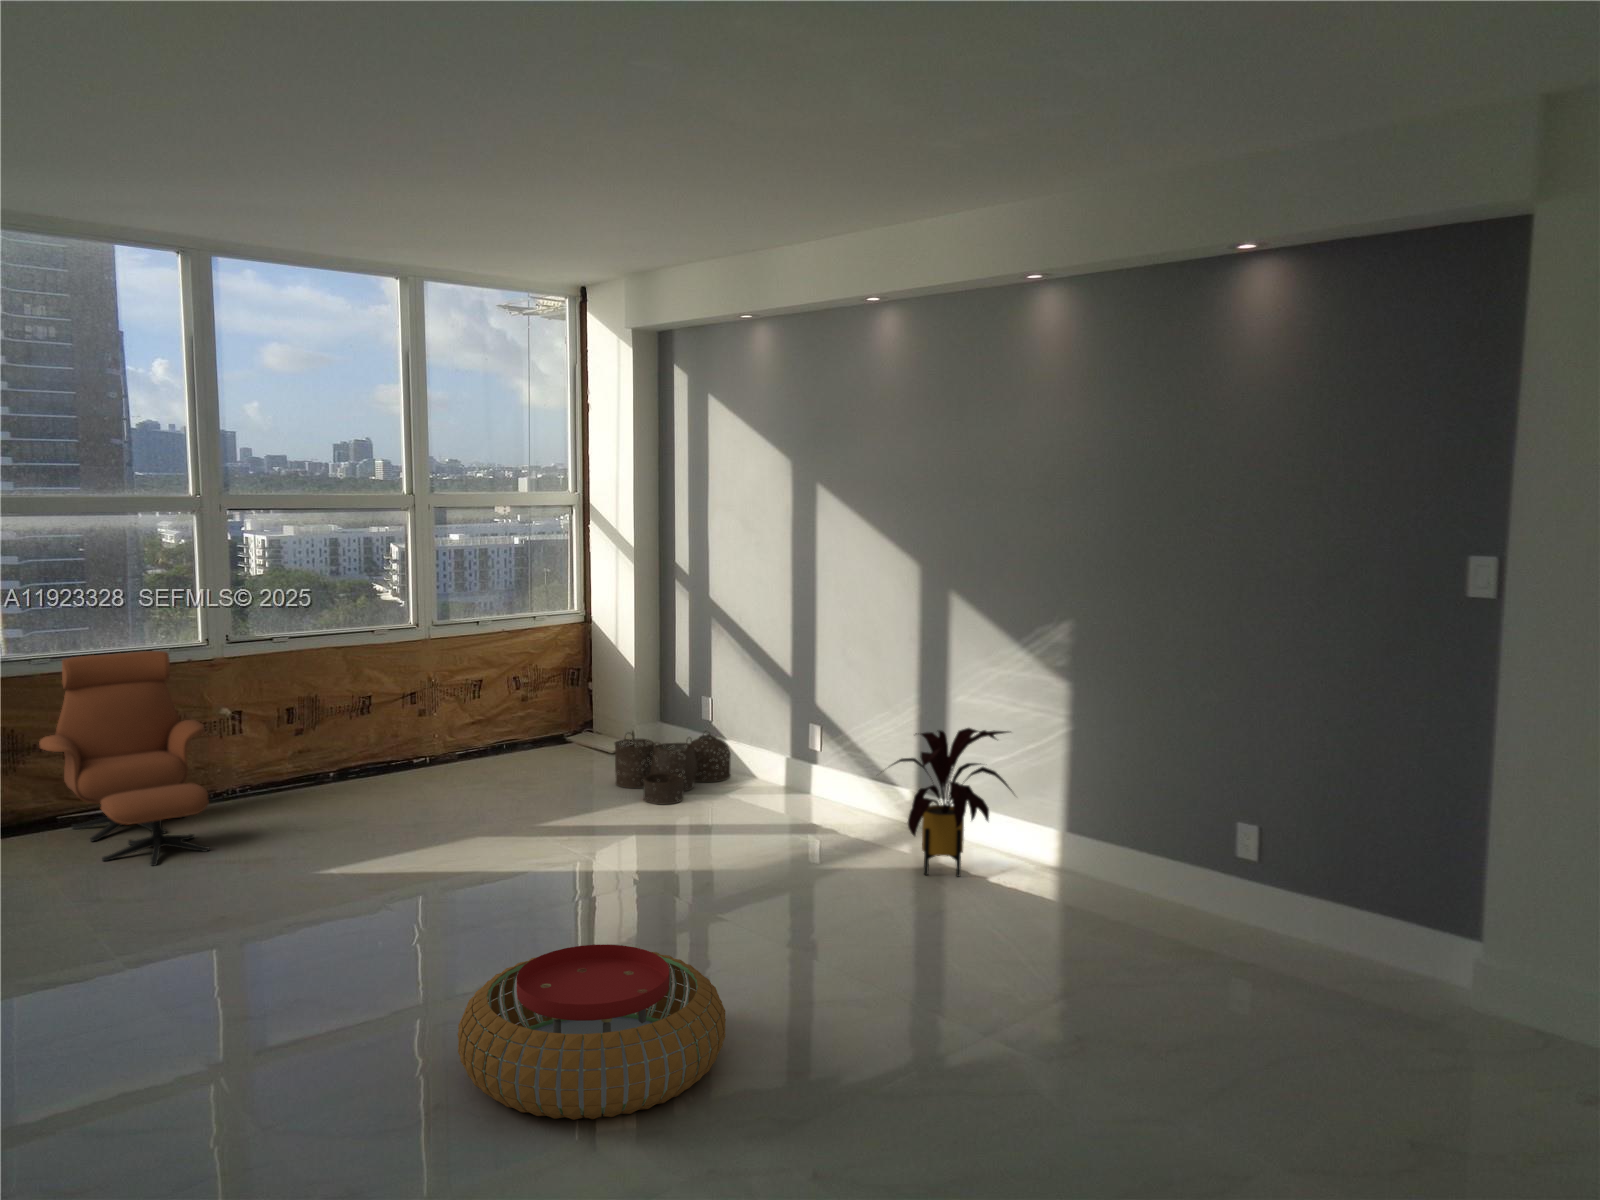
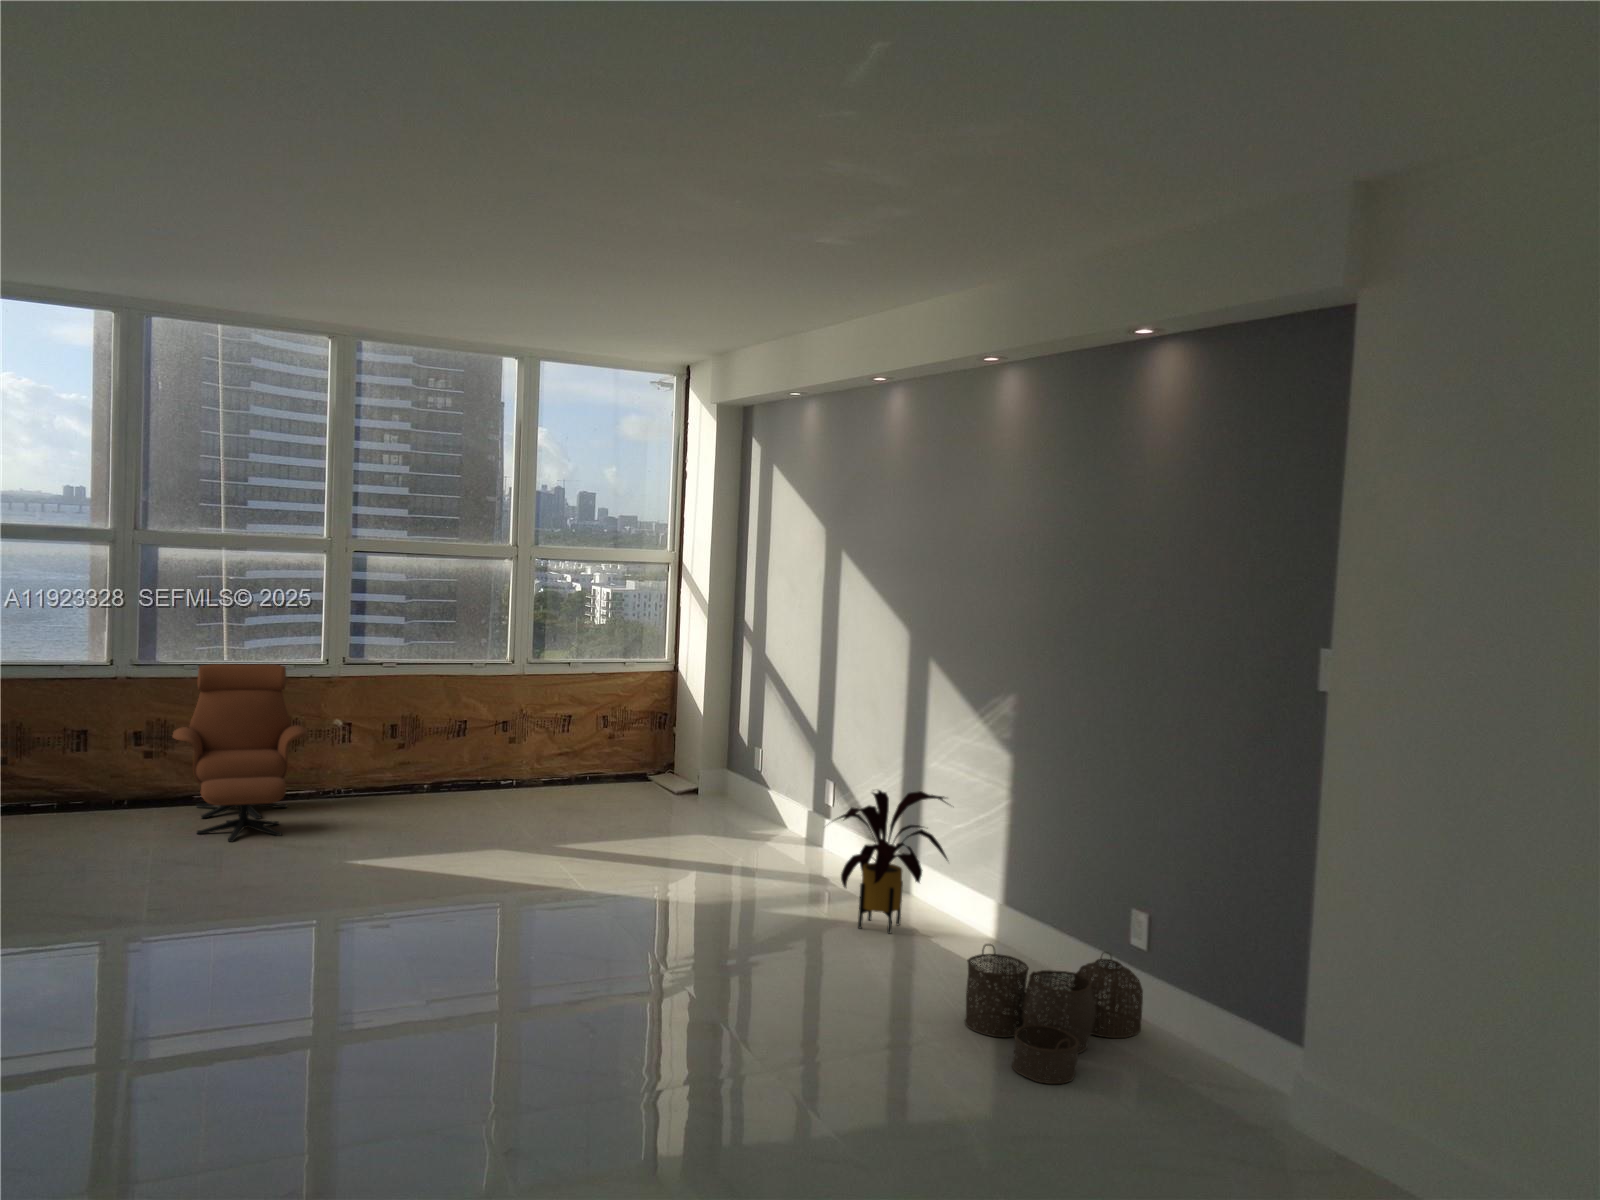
woven basket: present [615,731,731,804] -> present [965,944,1143,1084]
pouf: present [458,944,726,1120] -> none [298,934,538,1076]

